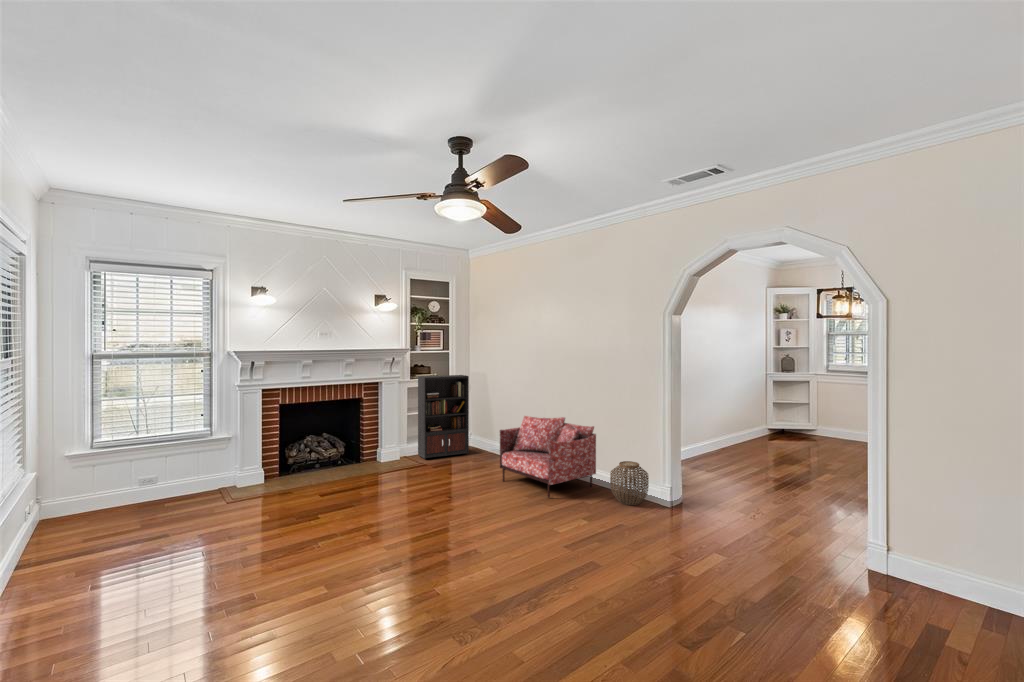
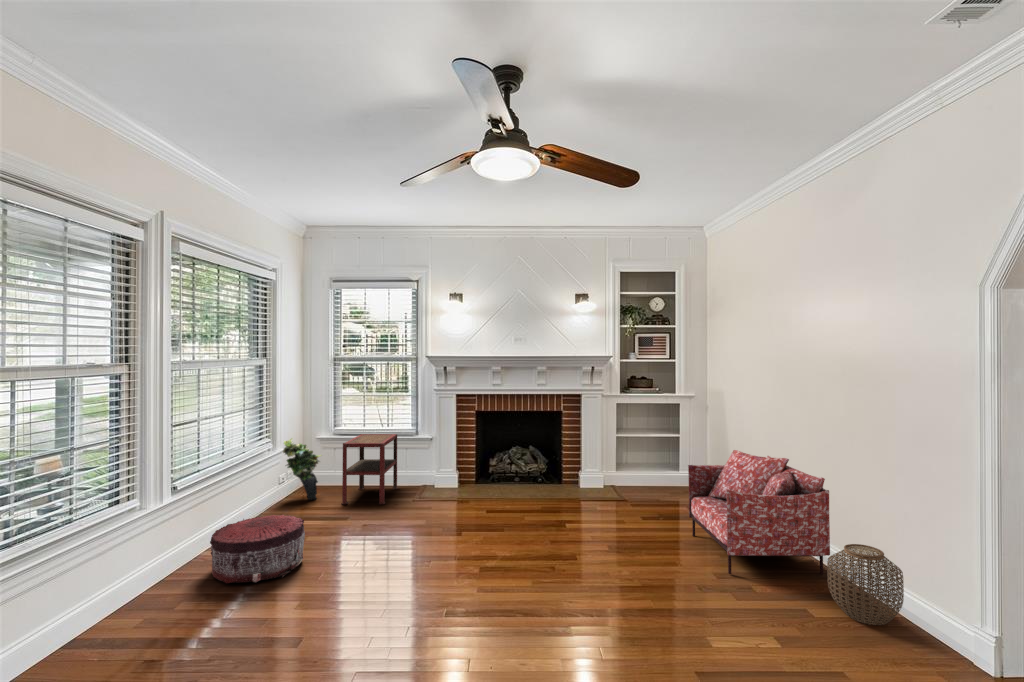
bookcase: present [418,375,469,459] -> none [627,389,699,492]
side table: none [139,436,201,522] -> present [341,434,398,504]
potted plant: none [40,455,100,527] -> present [283,439,320,500]
pouf: none [68,534,194,624] -> present [210,515,305,583]

